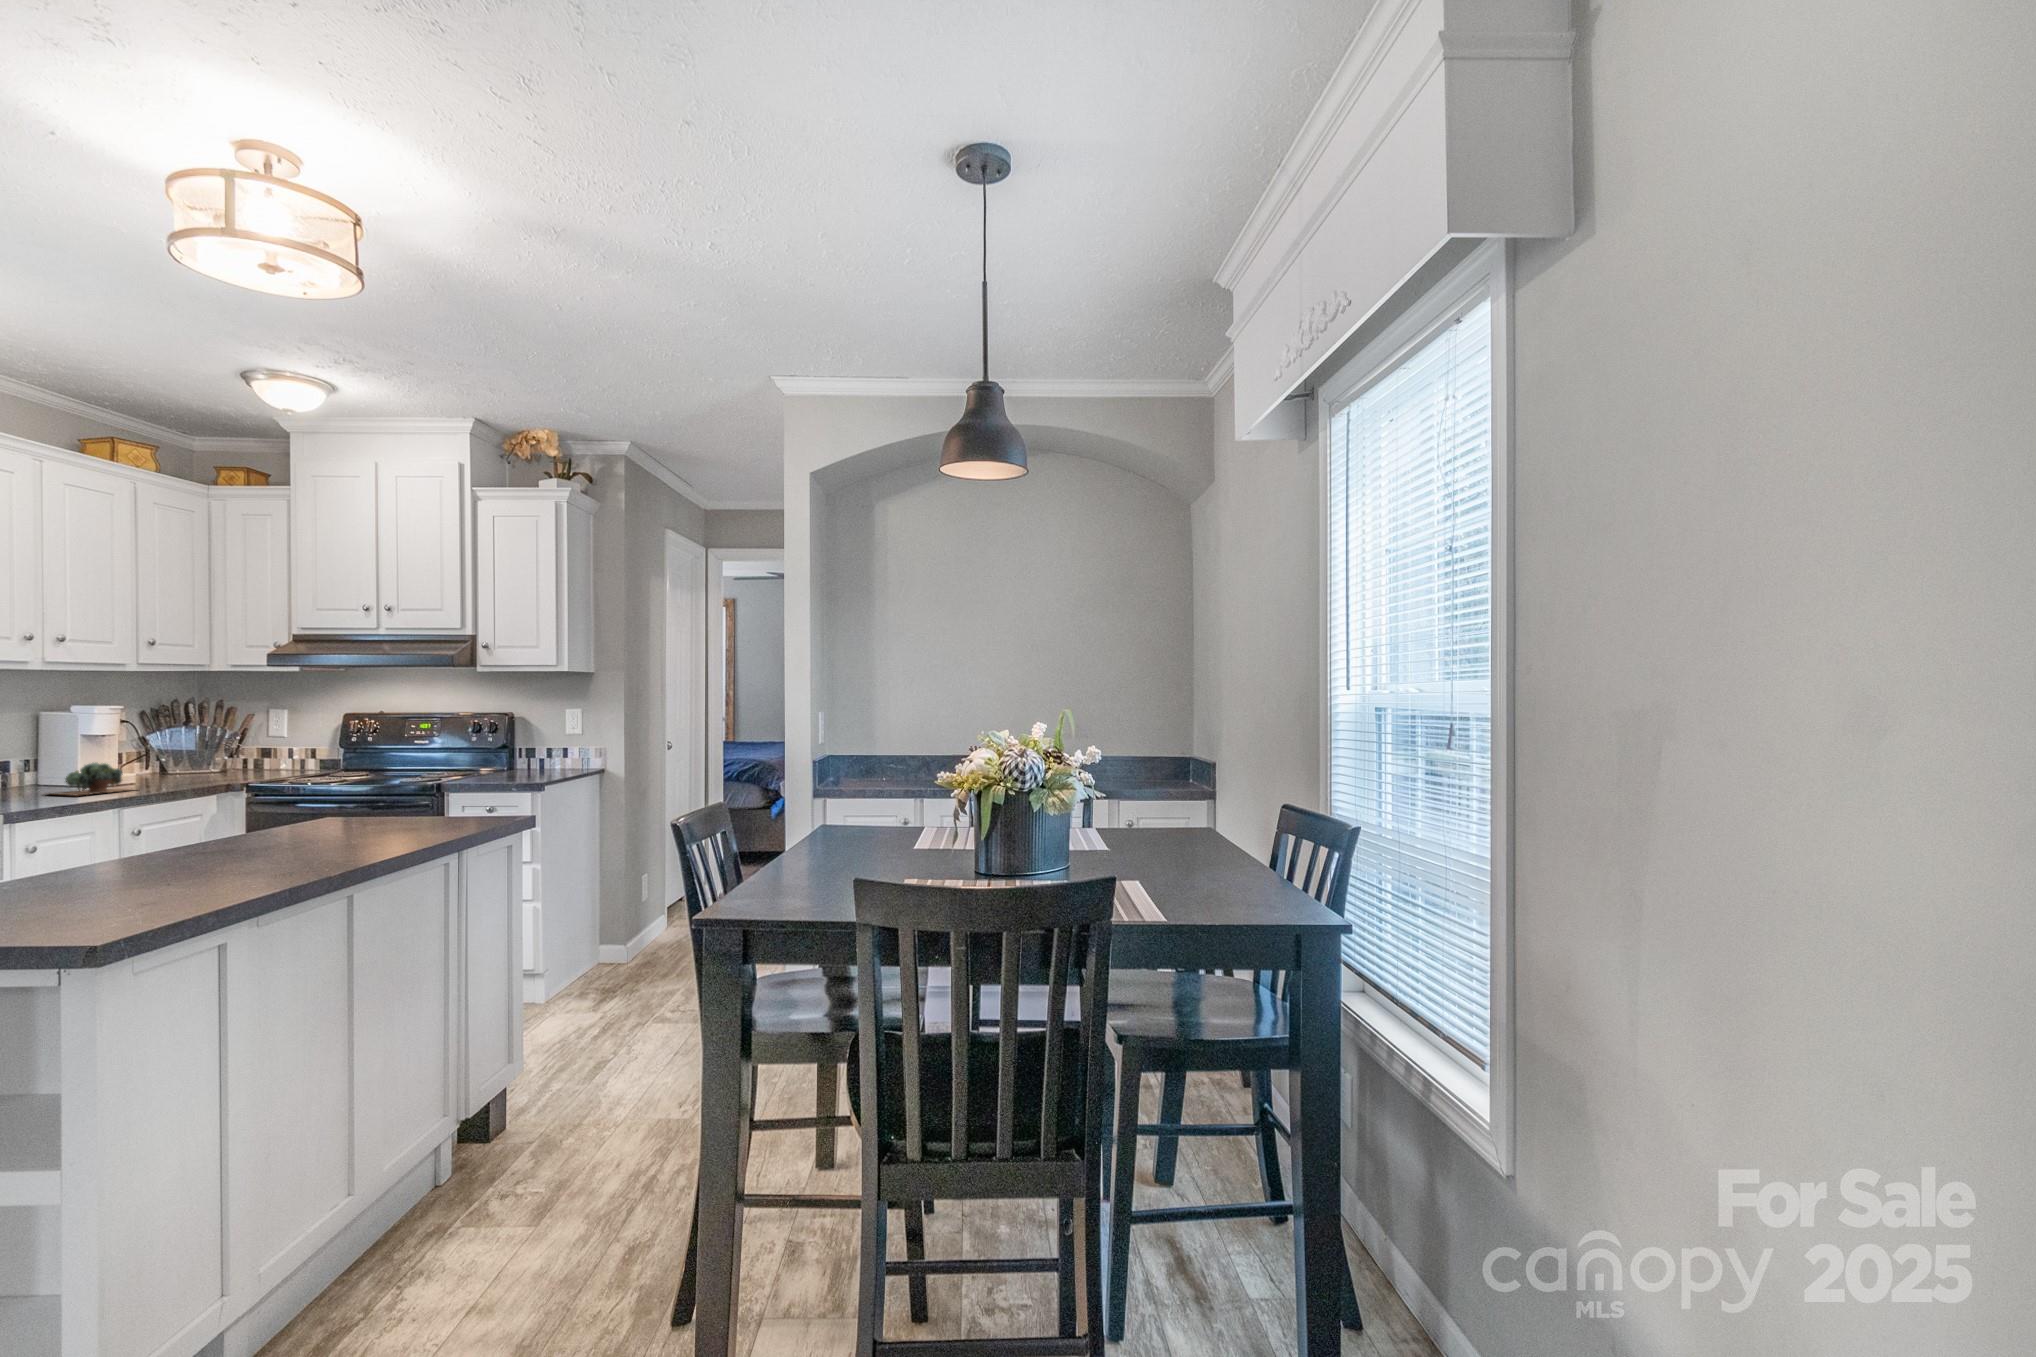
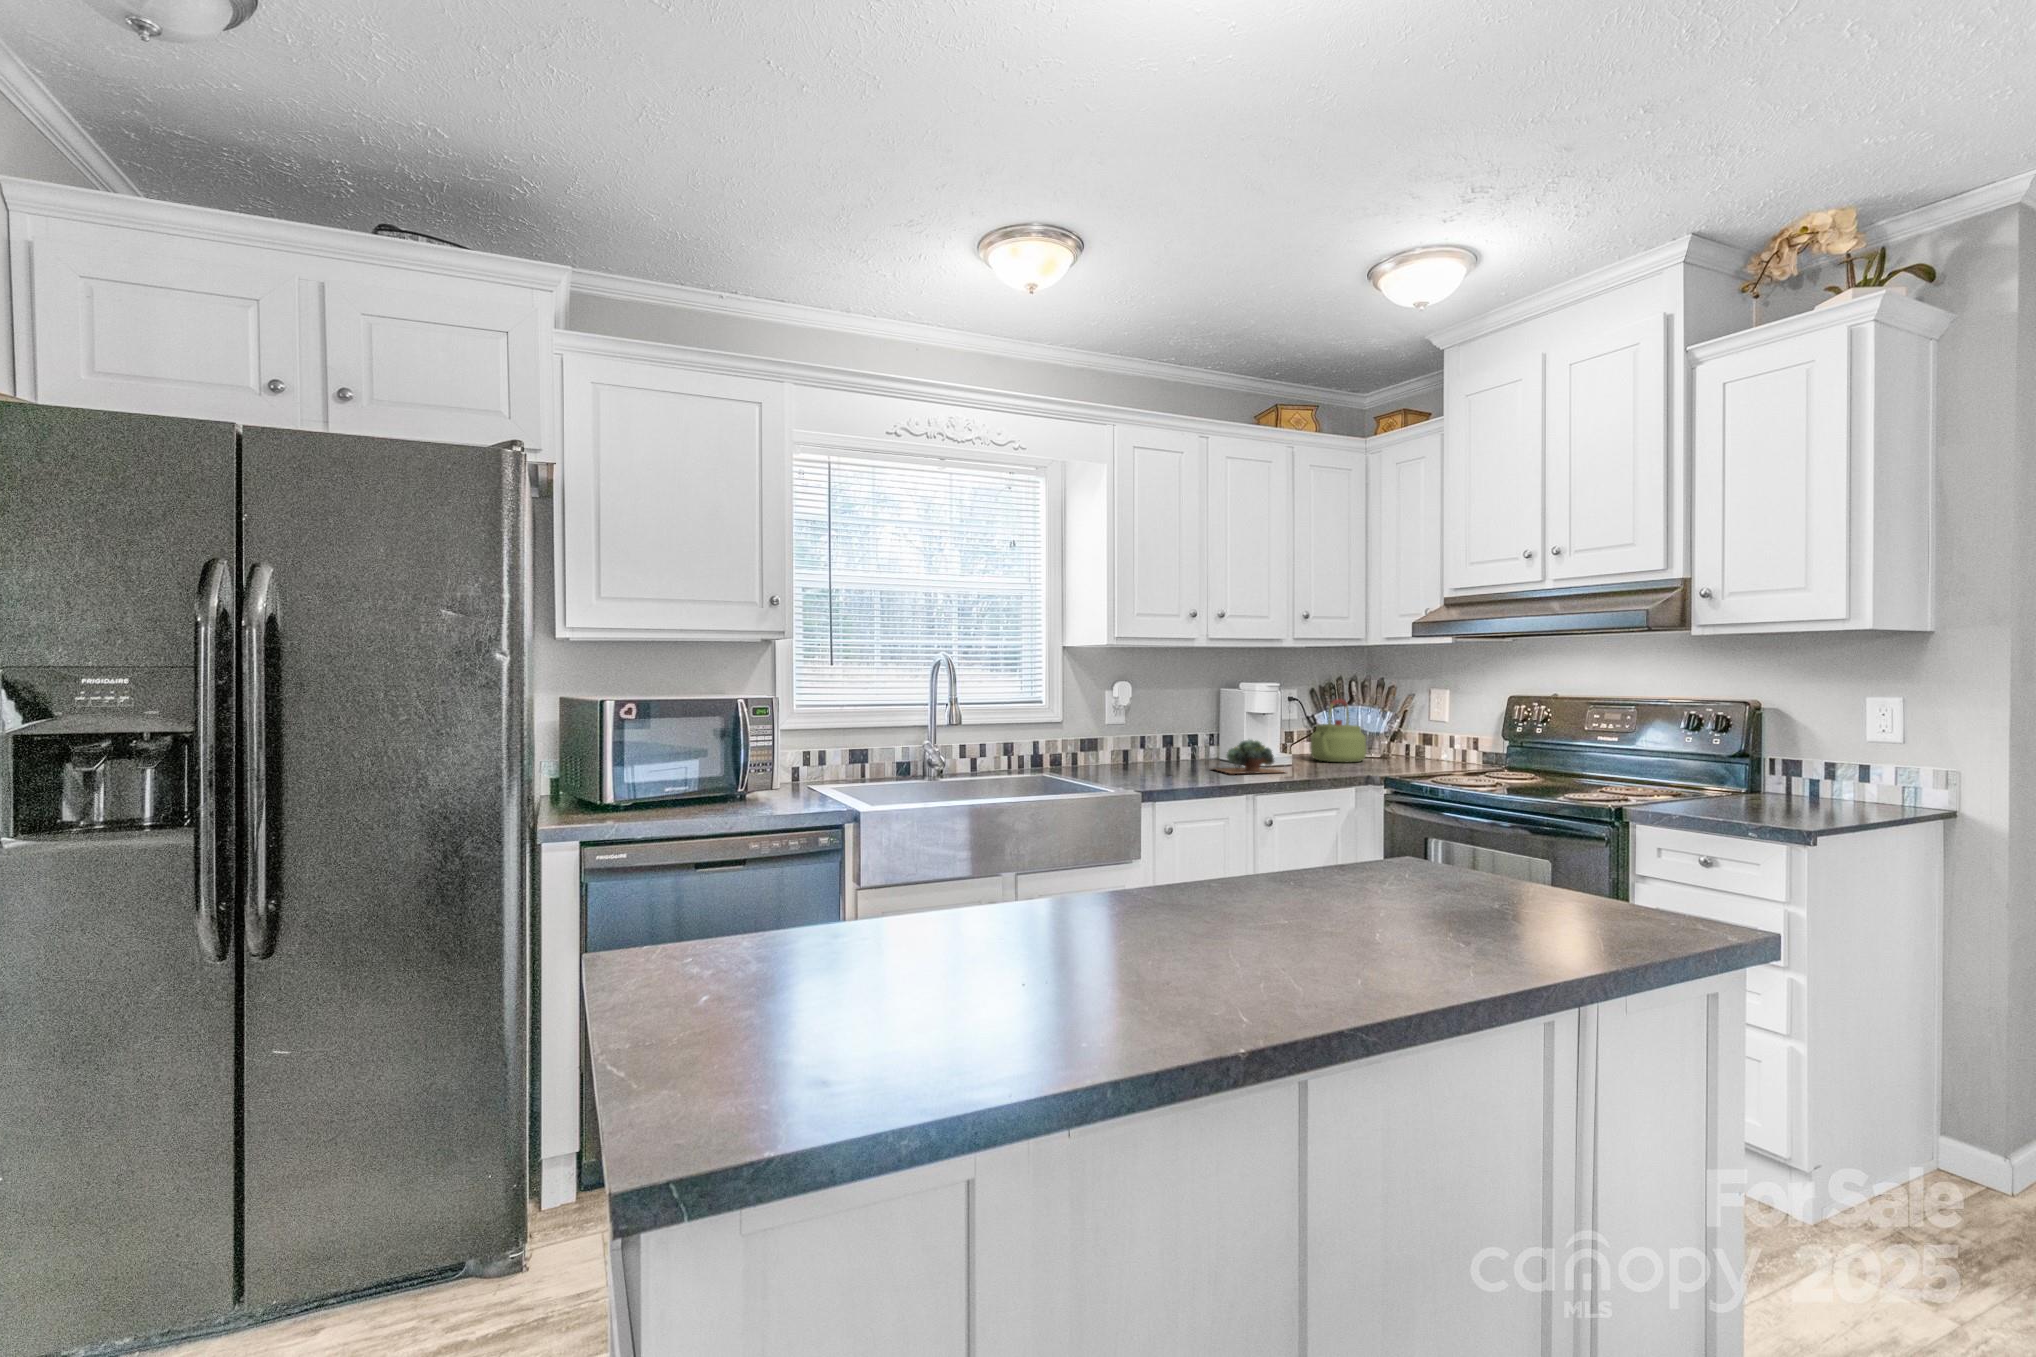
kettle: none [150,721,212,778] -> present [1311,699,1366,762]

